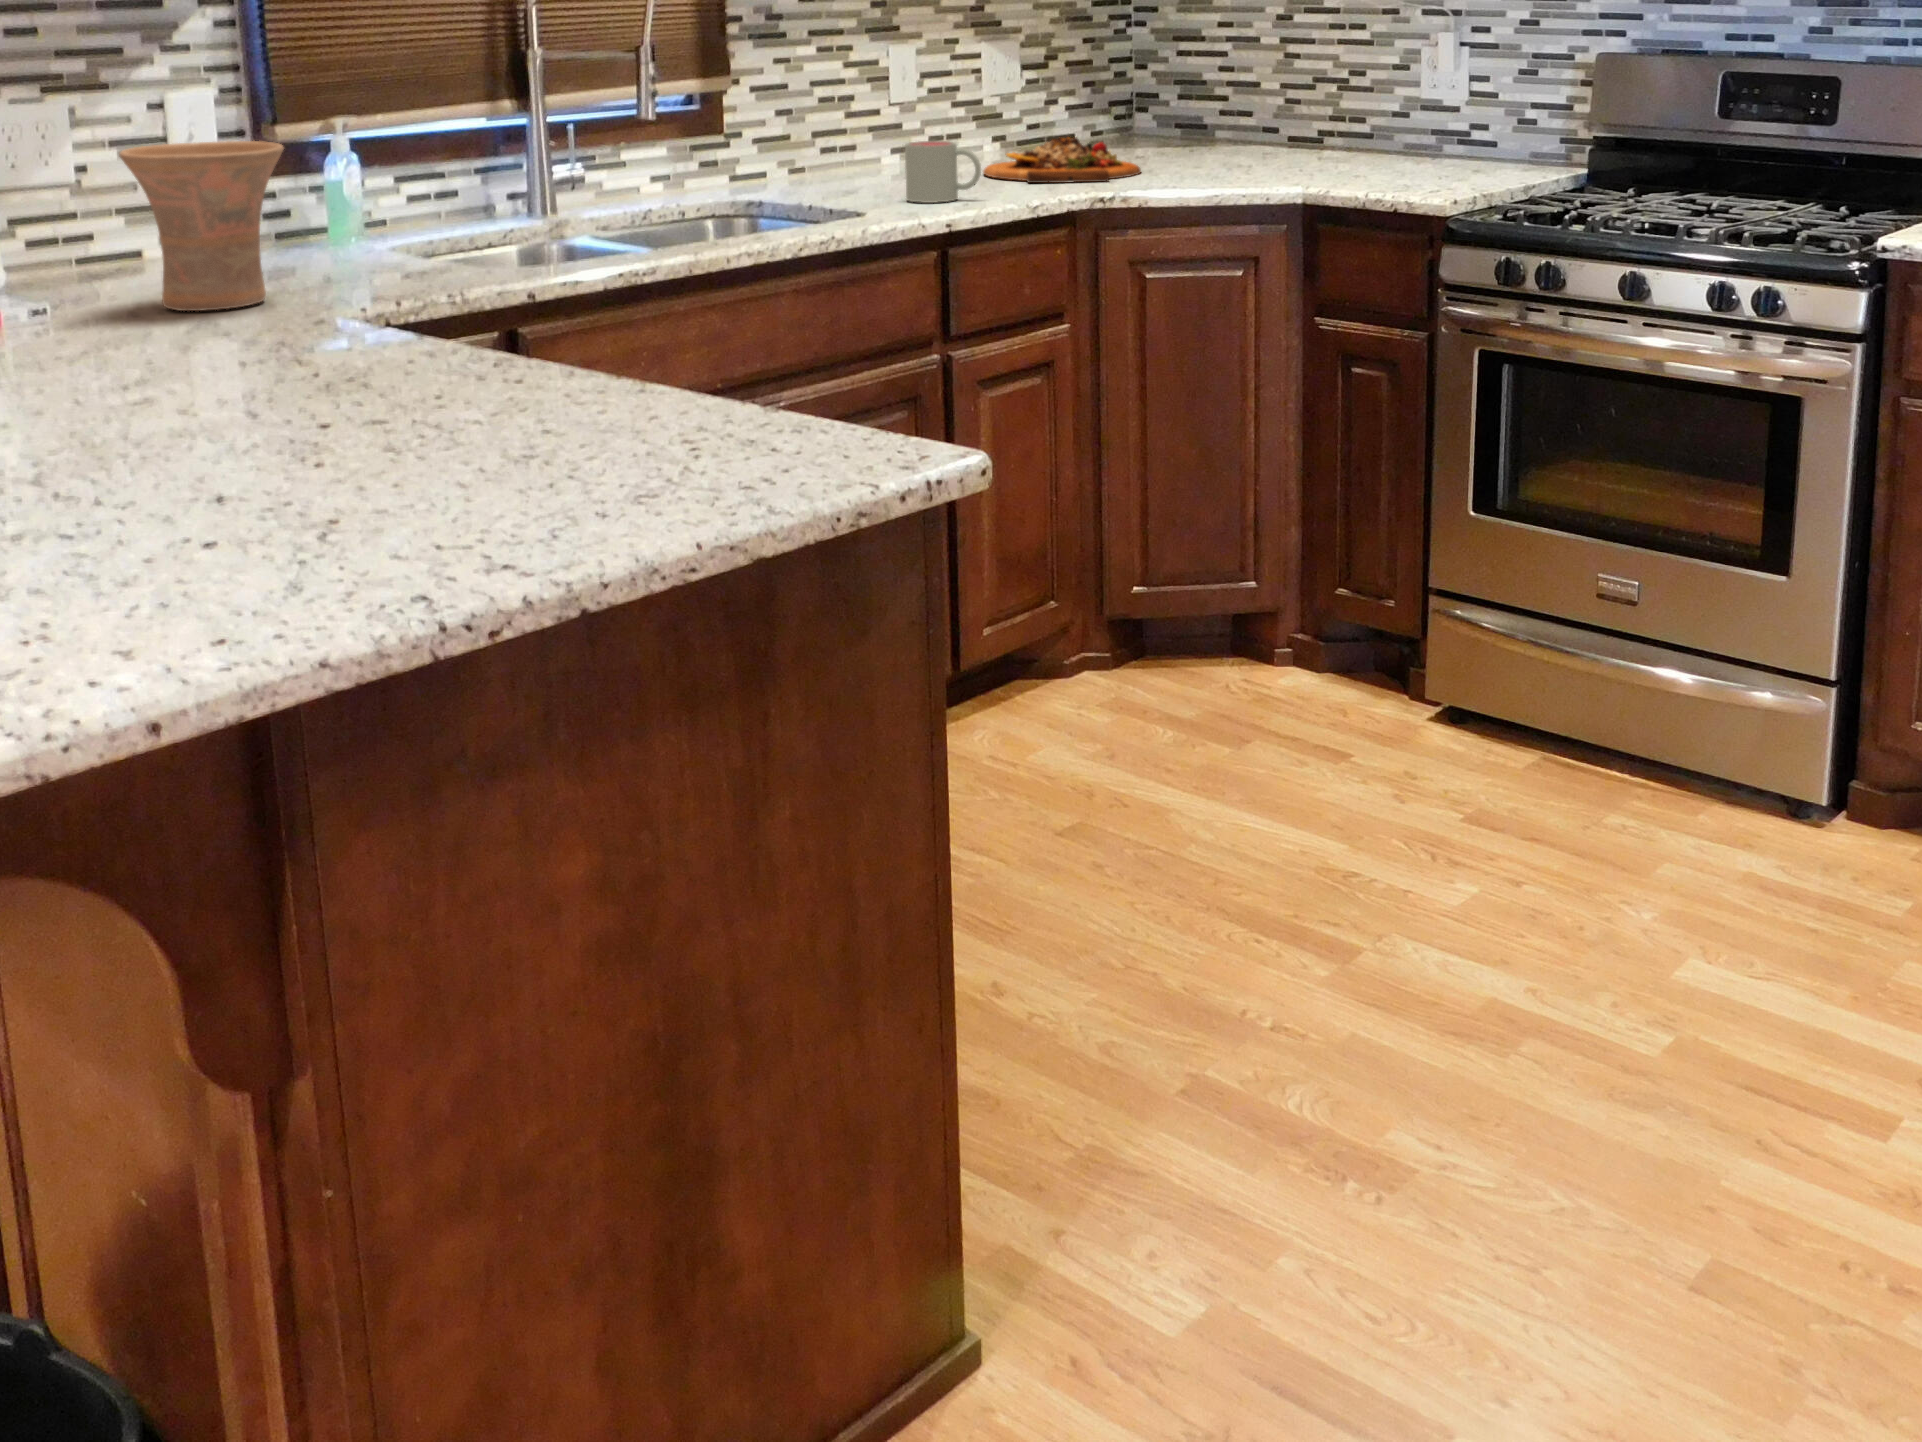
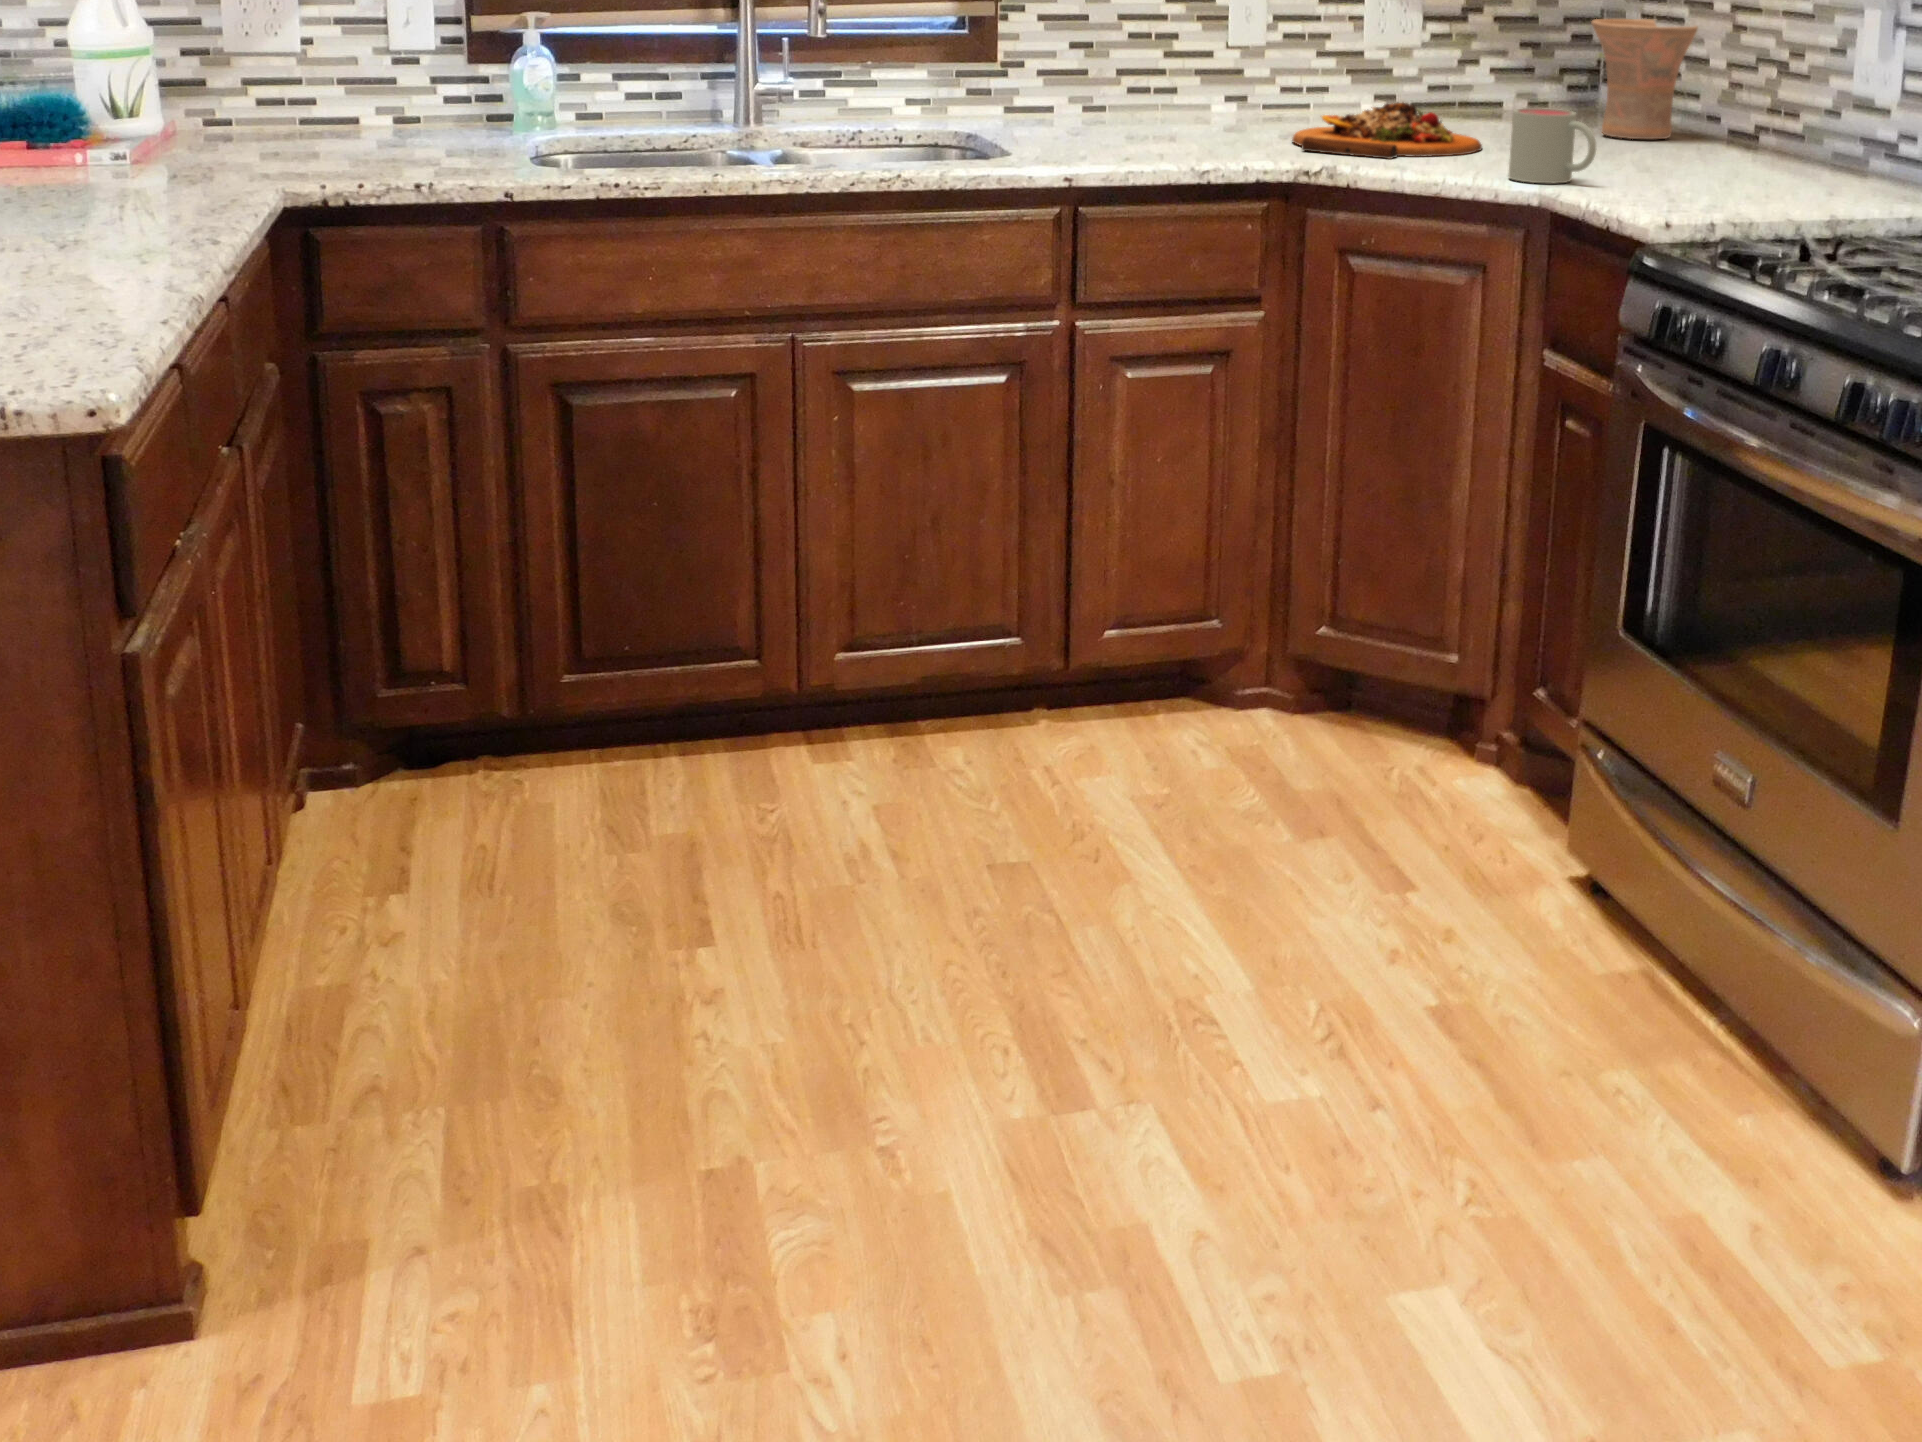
vase: present [119,141,284,311] -> present [1591,19,1698,139]
mug: present [905,141,981,203] -> present [1508,108,1596,183]

